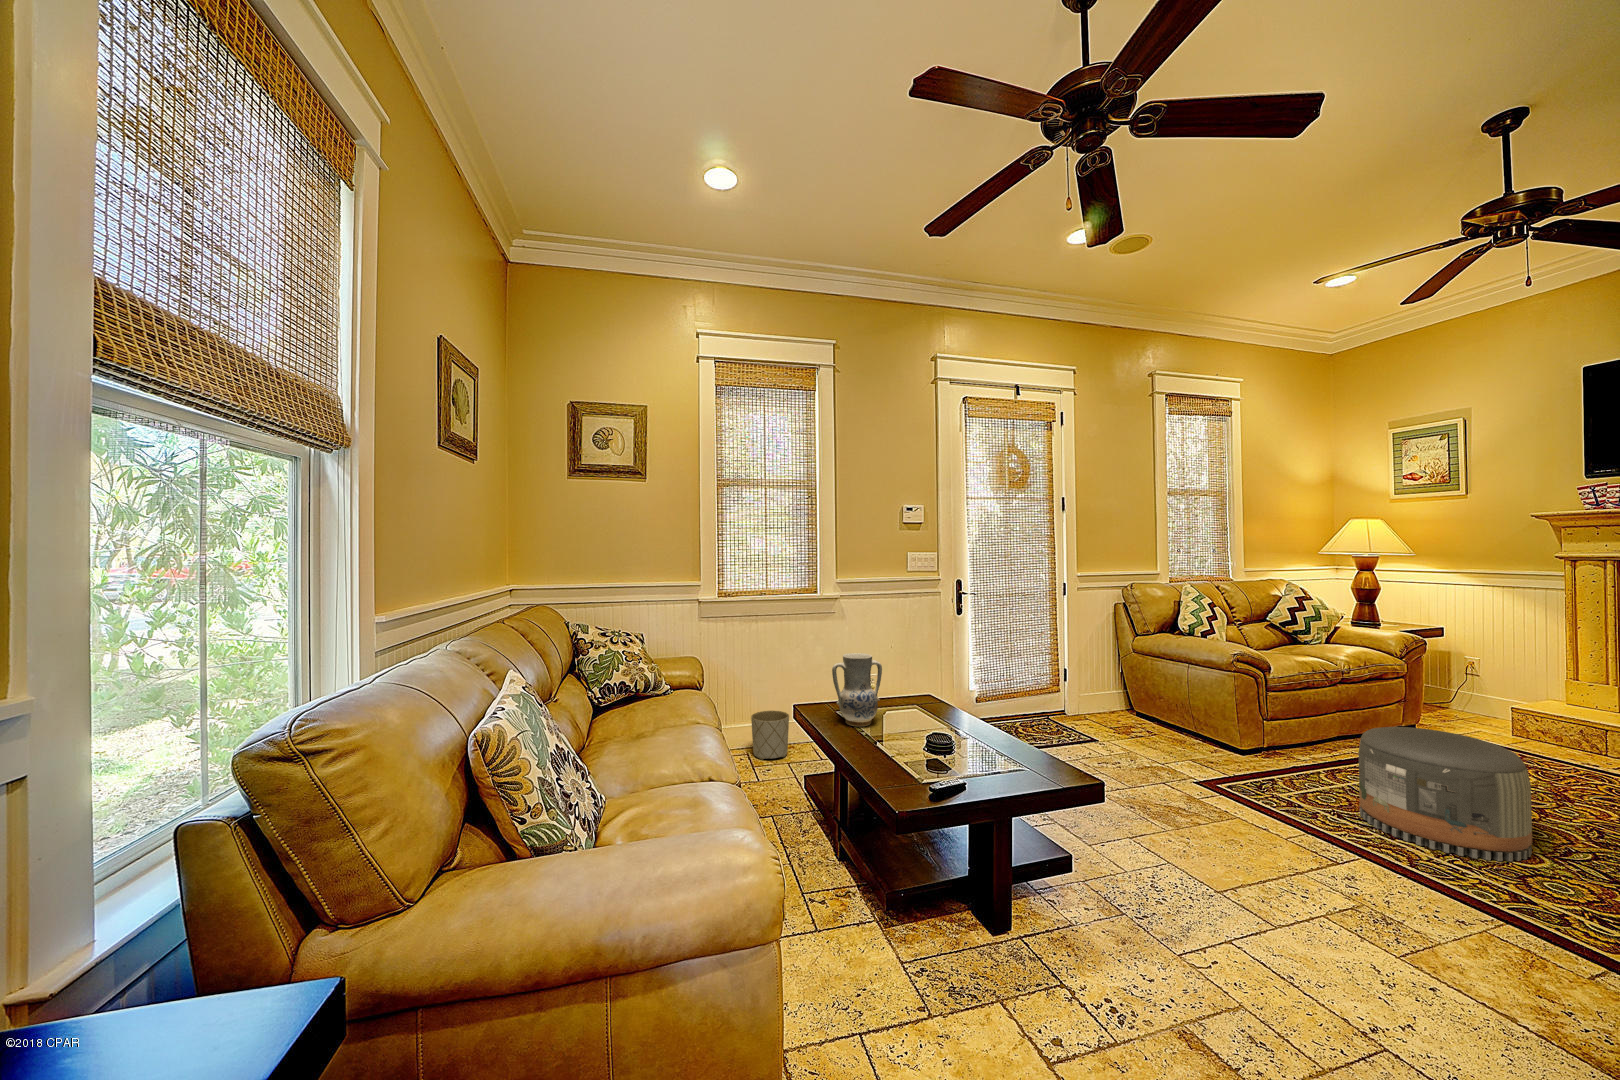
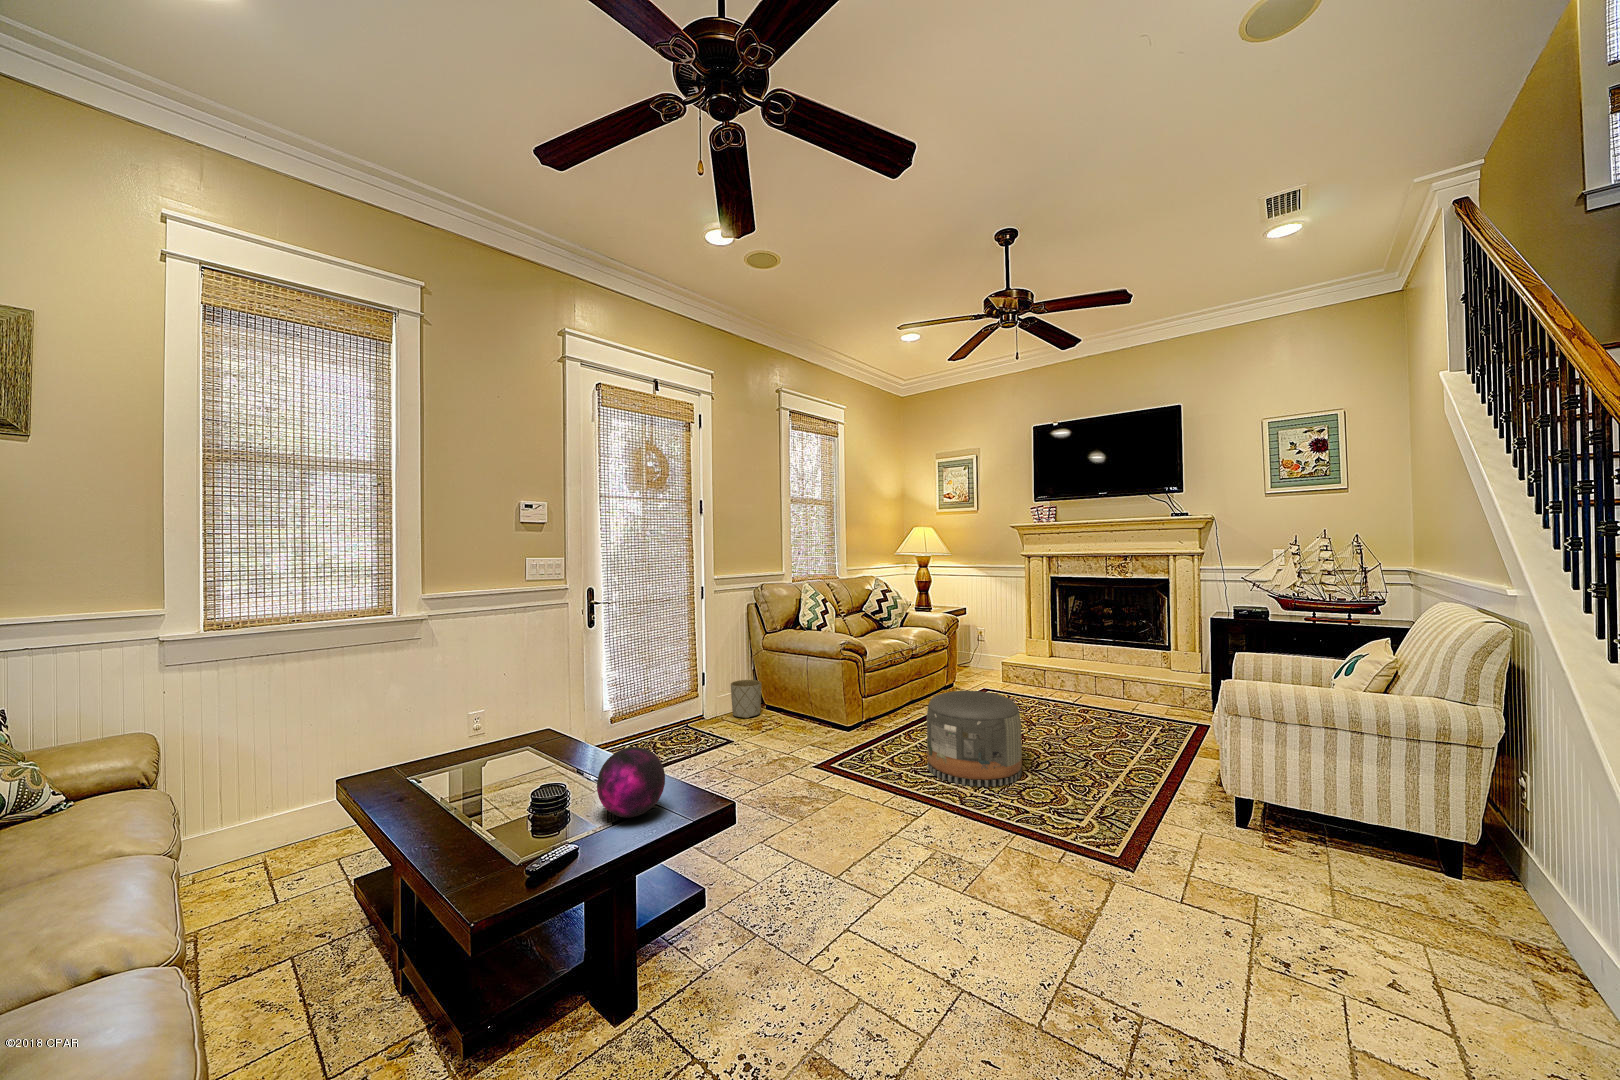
vase: present [832,653,882,726] -> none [403,695,482,795]
planter: present [751,711,789,760] -> present [731,680,761,718]
decorative orb: none [970,713,1029,772] -> present [597,747,665,818]

